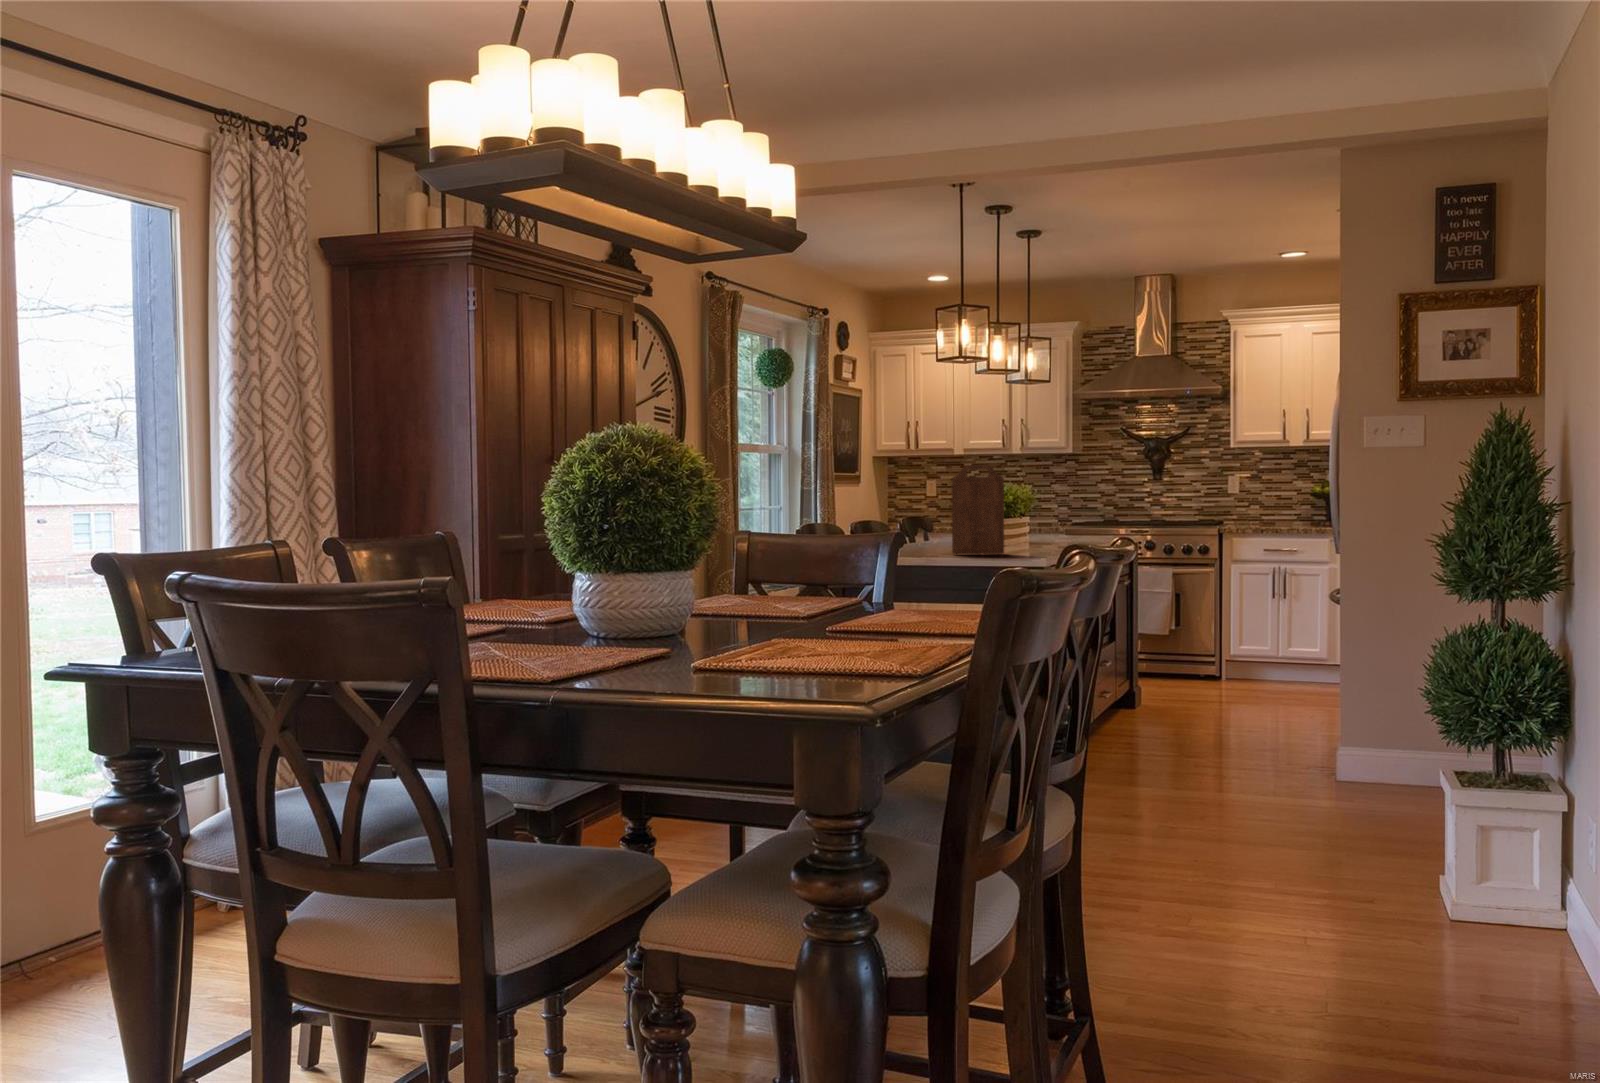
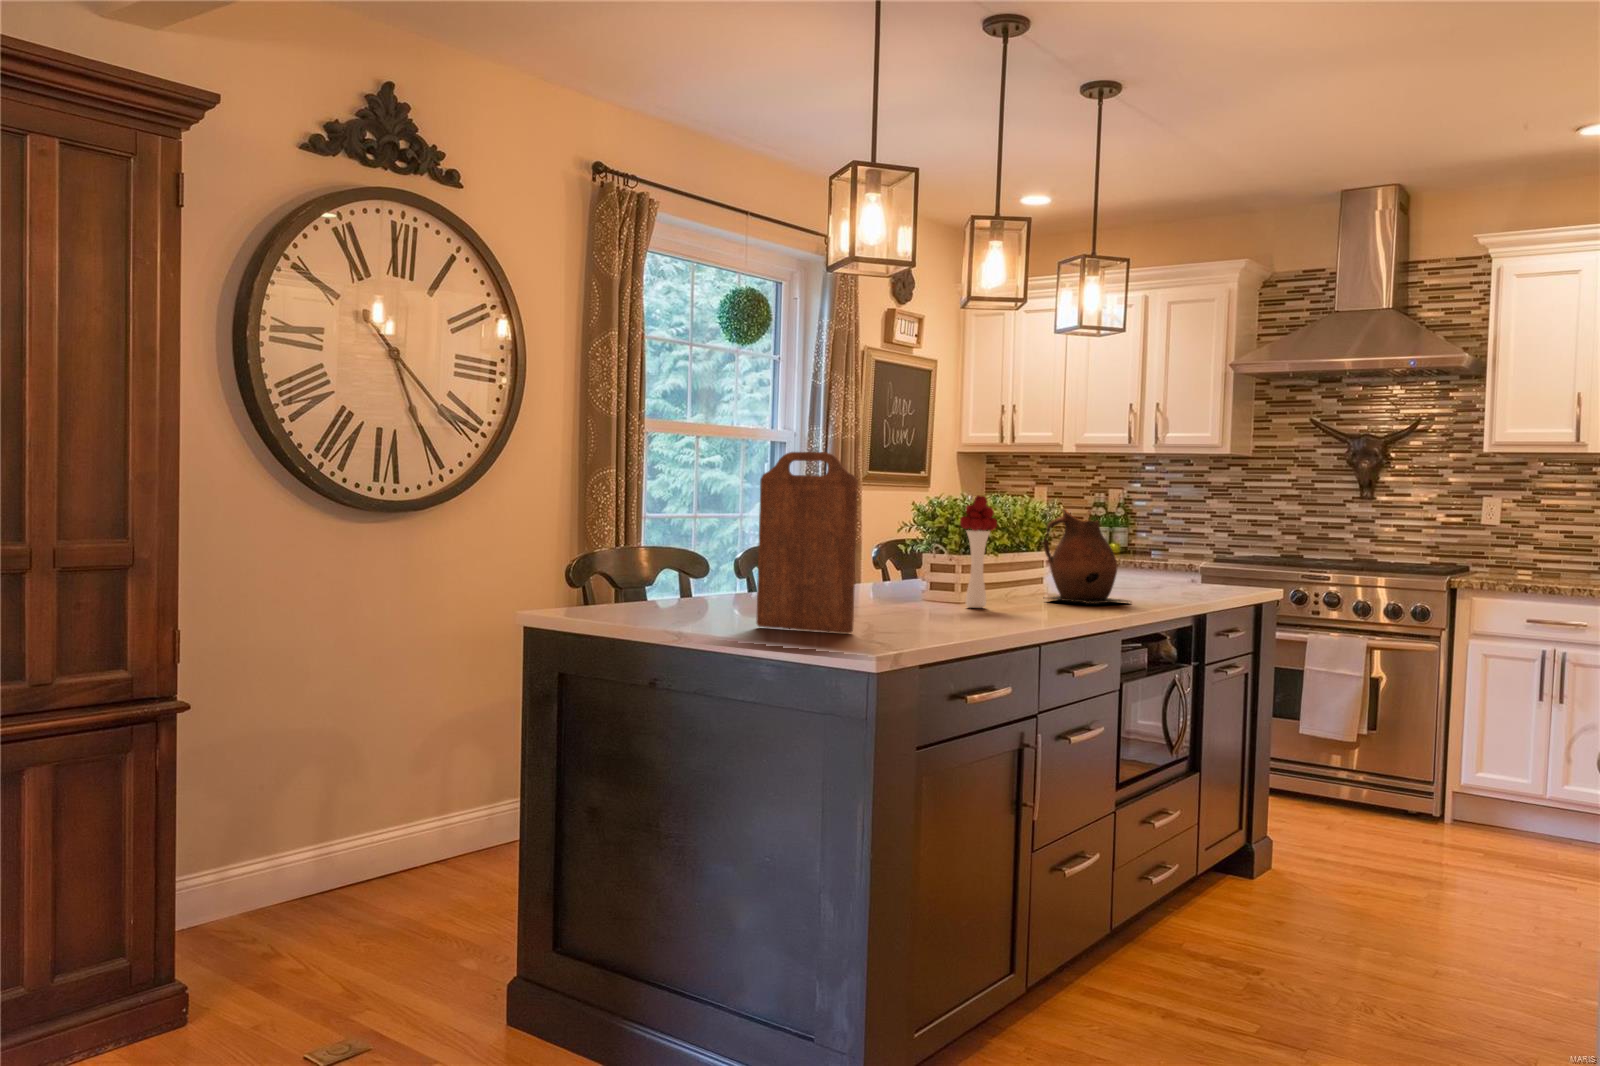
flower bouquet: none [1003,485,1023,547] -> present [960,495,997,608]
ceramic pitcher: none [1032,491,1081,544] -> present [1043,509,1130,604]

